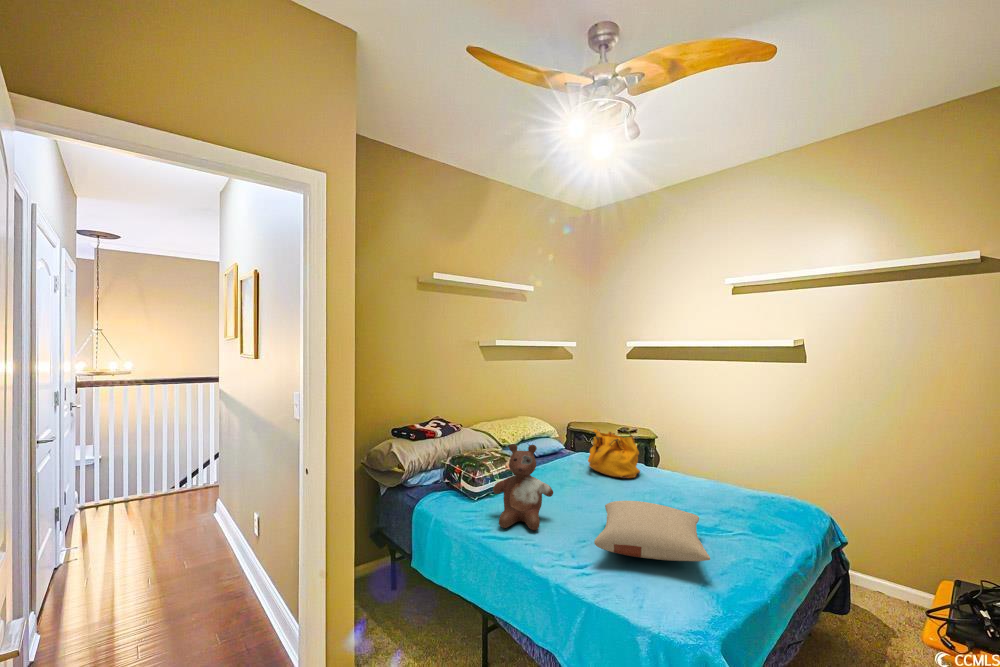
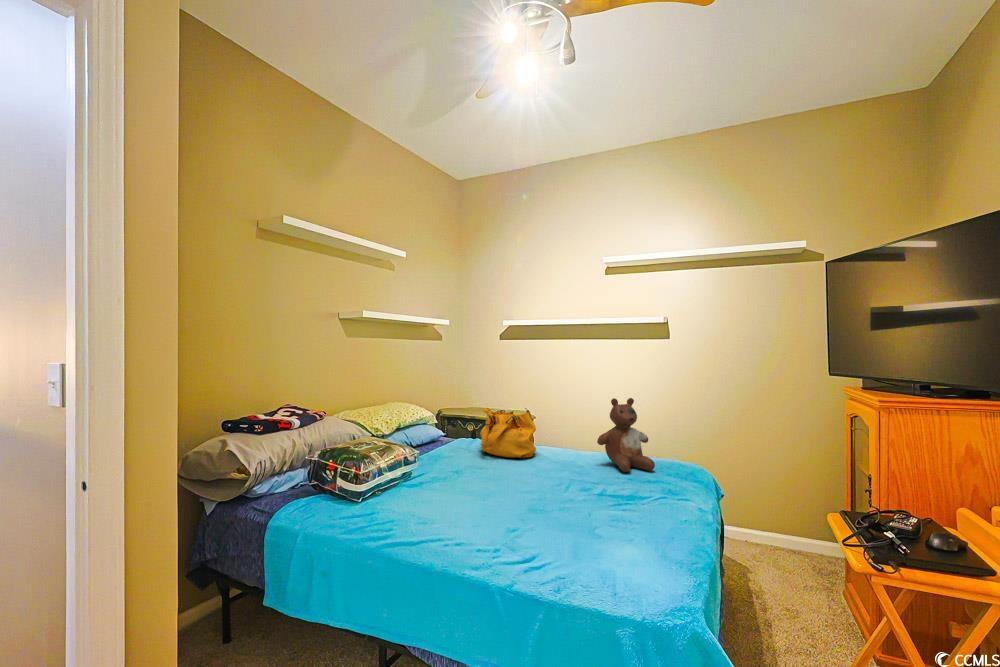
stuffed bear: present [493,444,553,530] -> present [597,398,655,472]
pillow: present [594,501,710,561] -> none [531,475,680,539]

